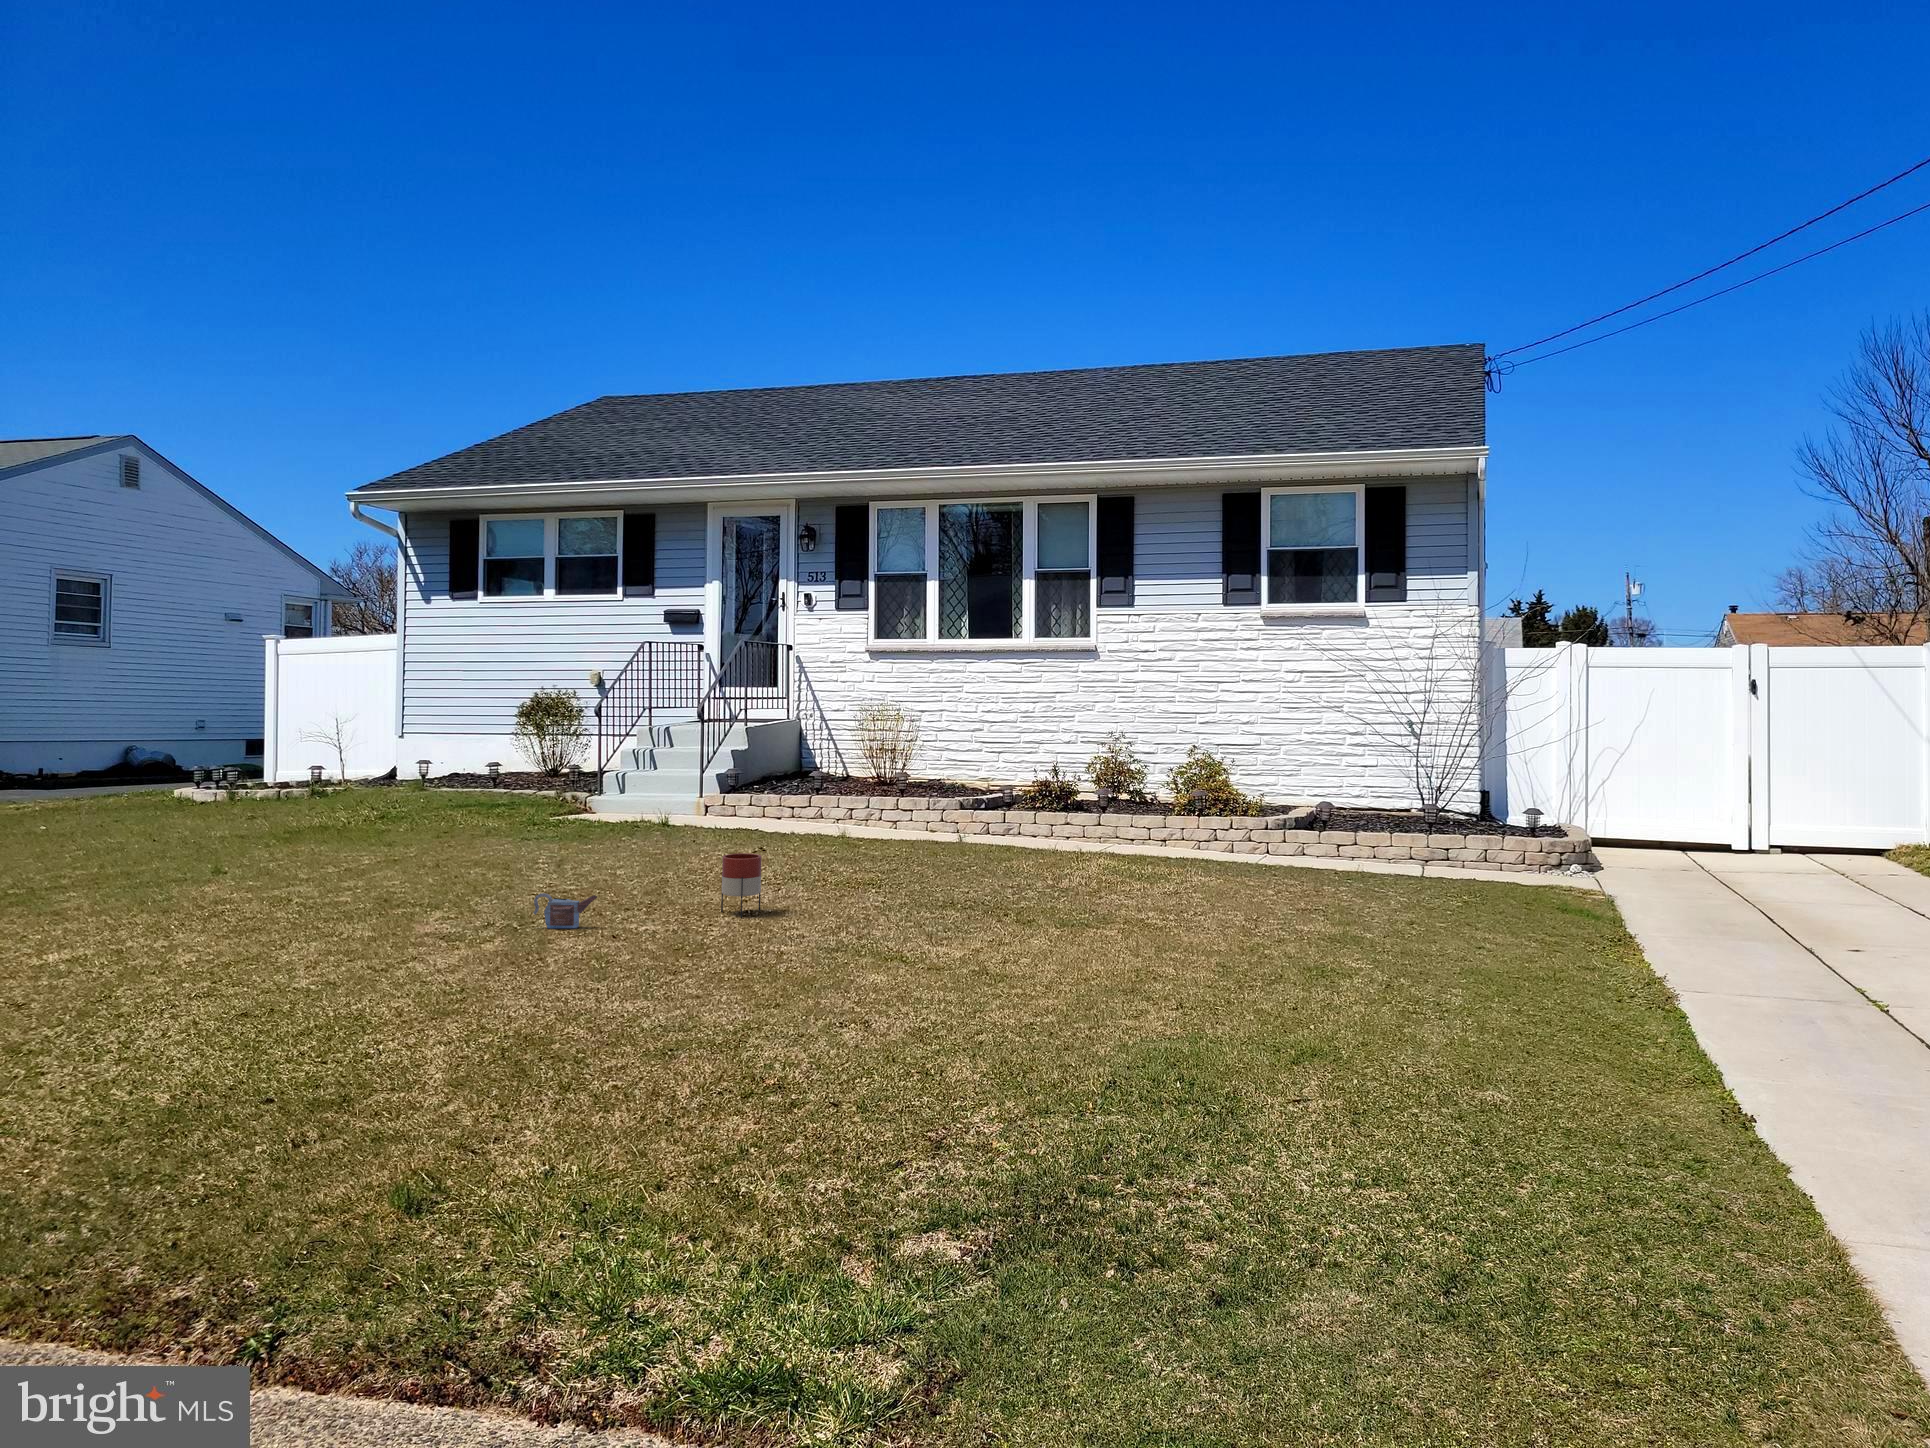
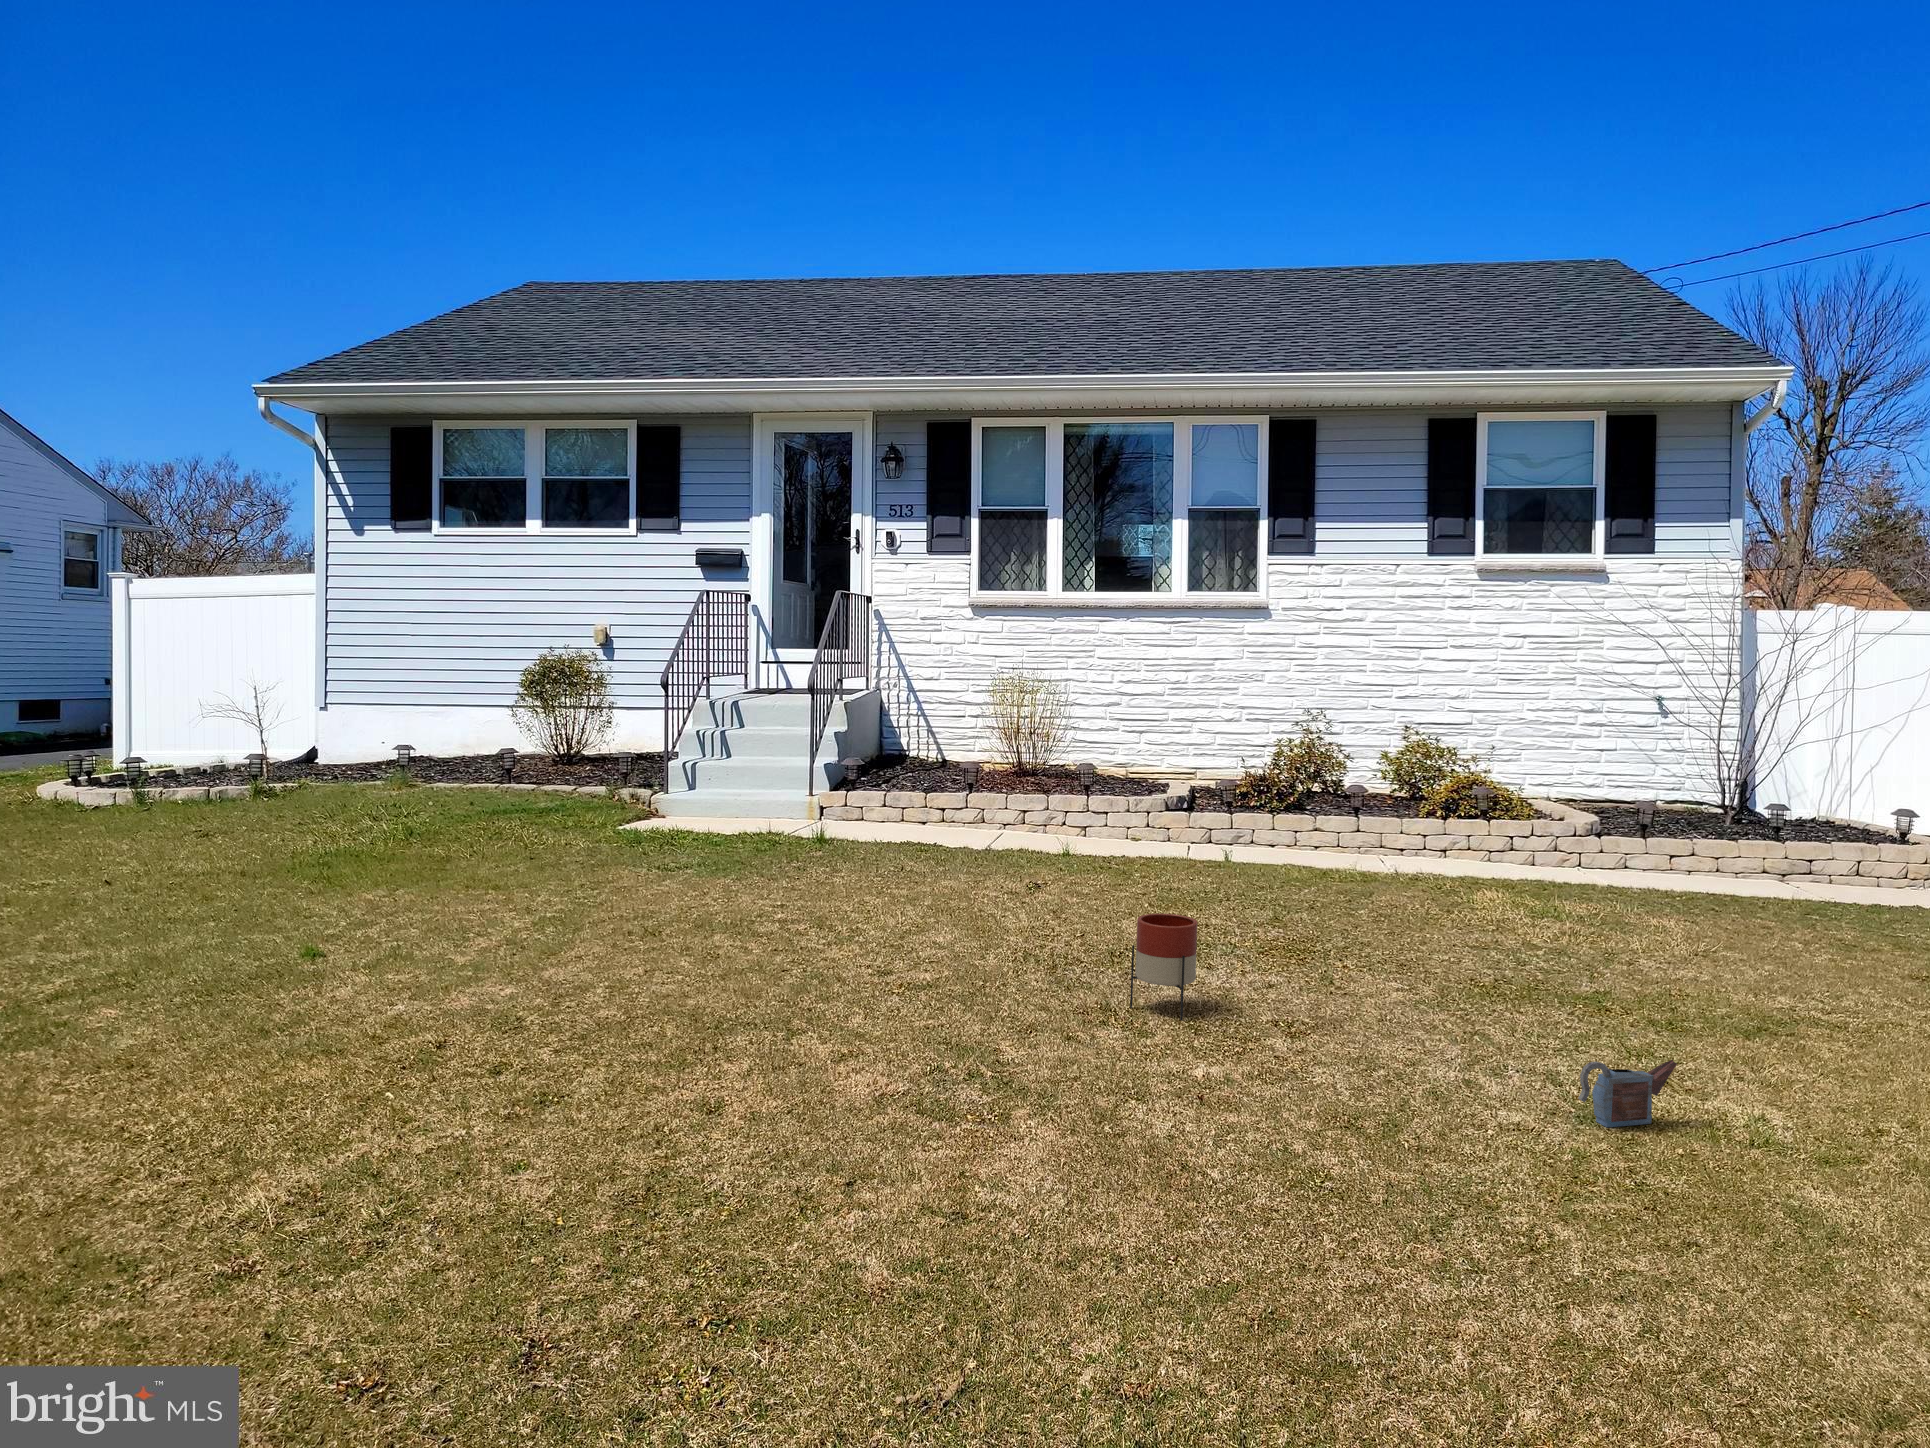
watering can: present [533,893,597,928] -> present [1578,1060,1677,1127]

